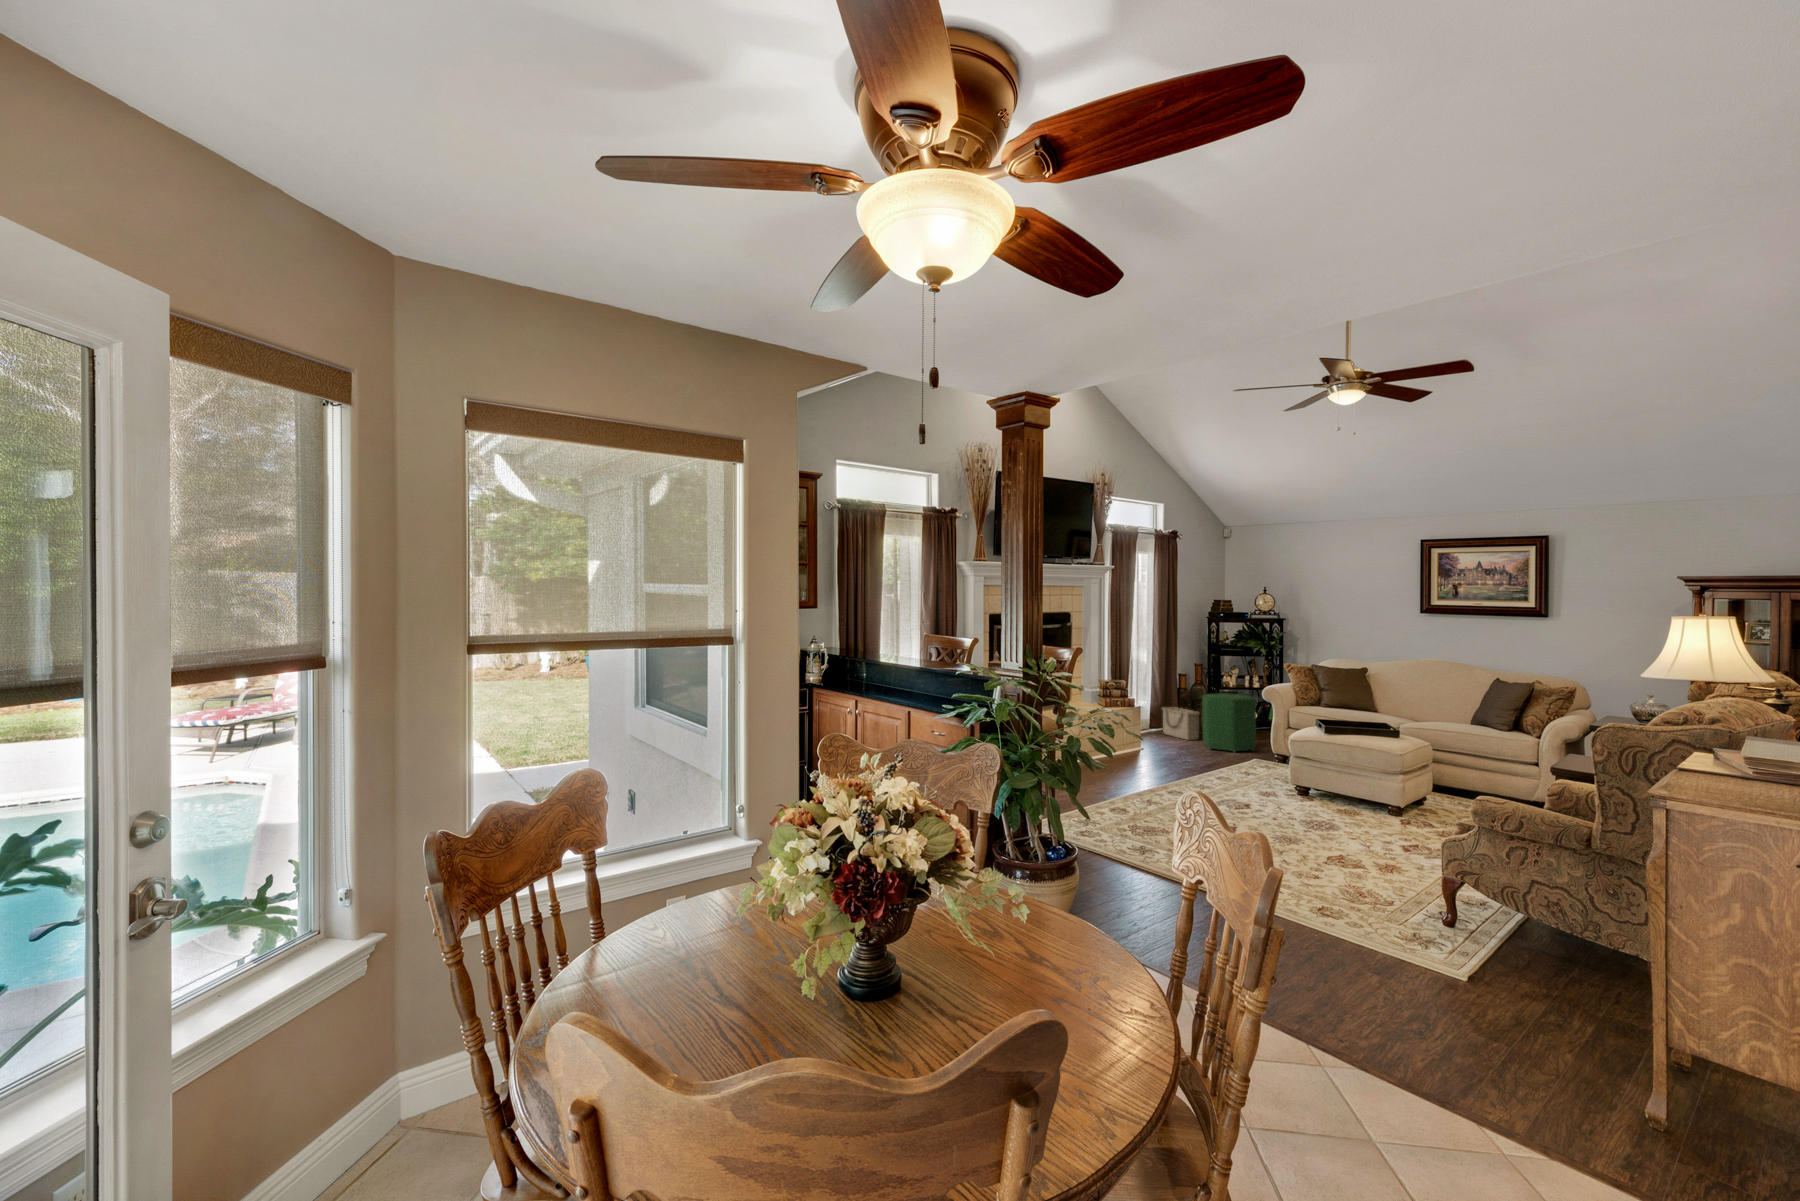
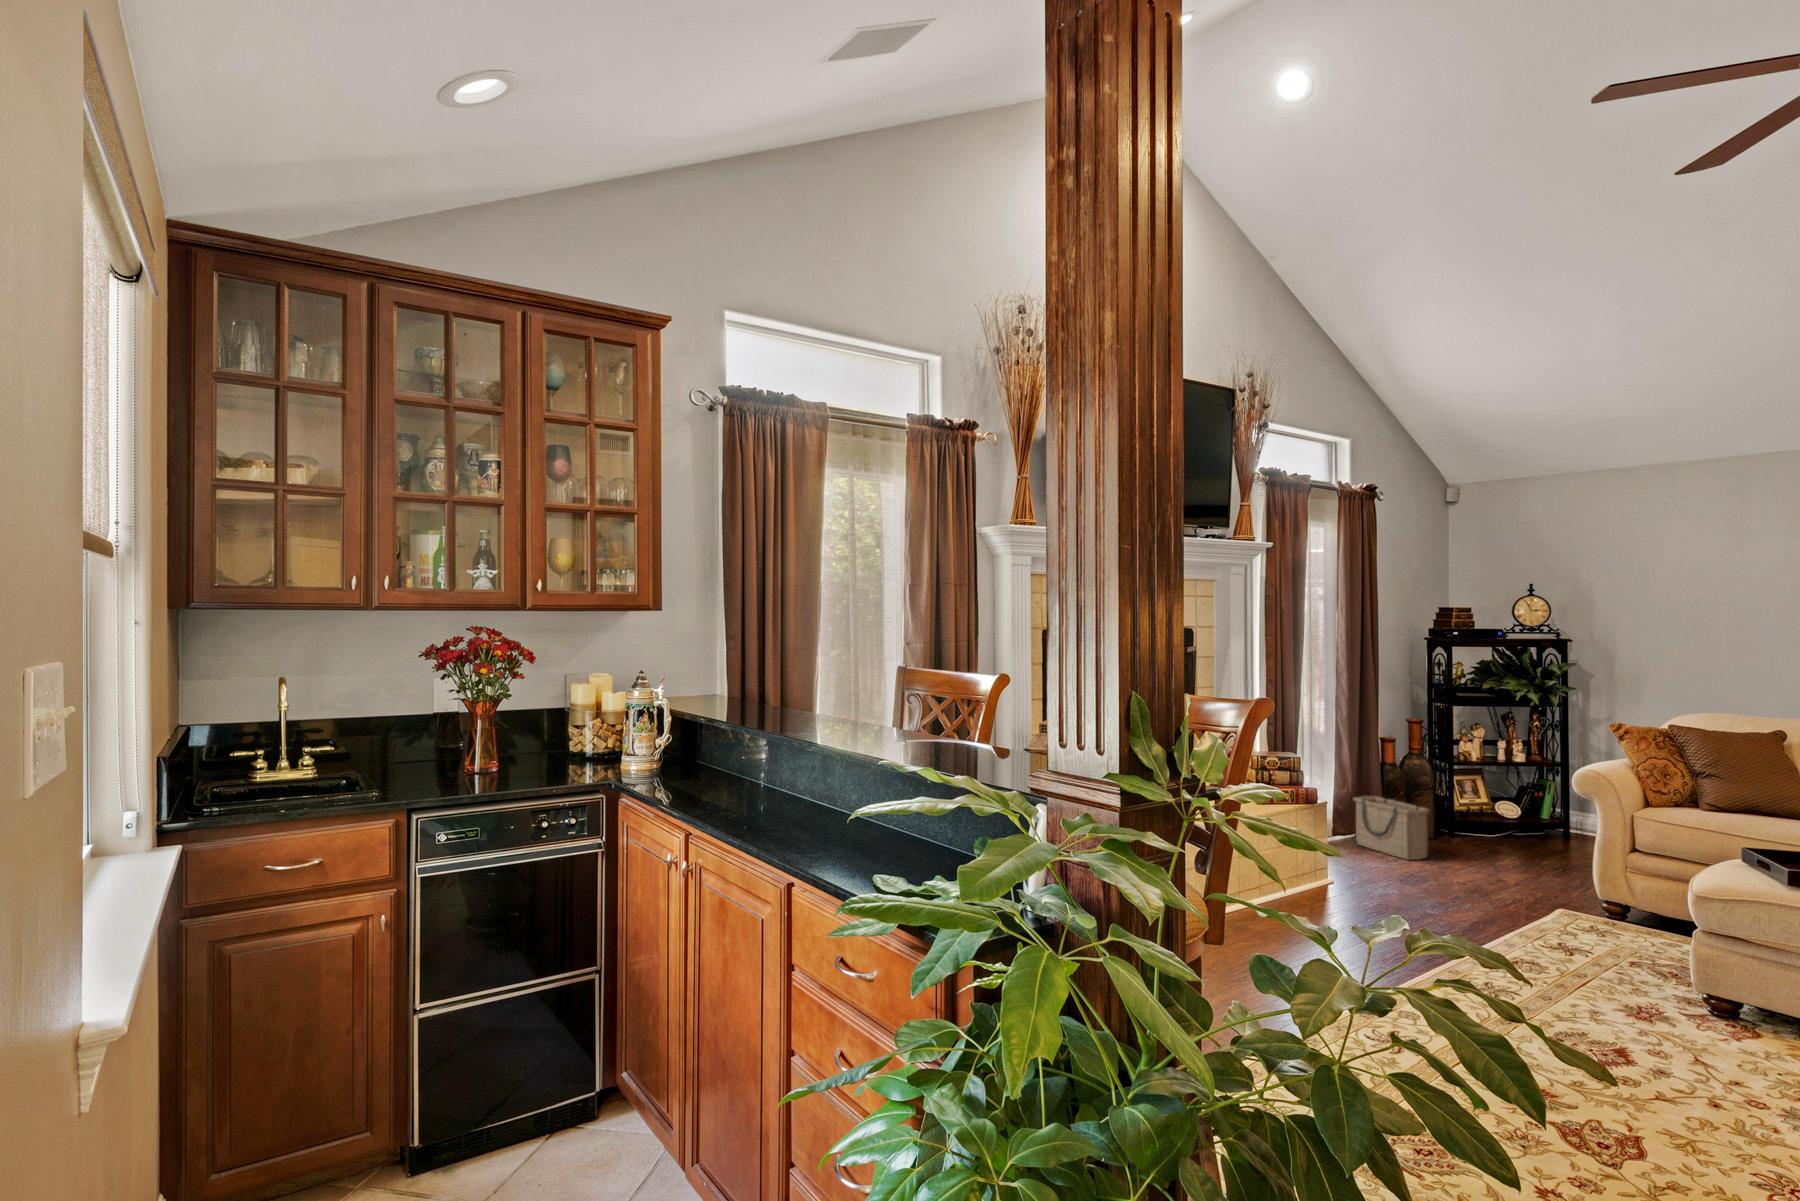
ottoman: present [1202,693,1256,753] -> none [1439,777,1550,892]

